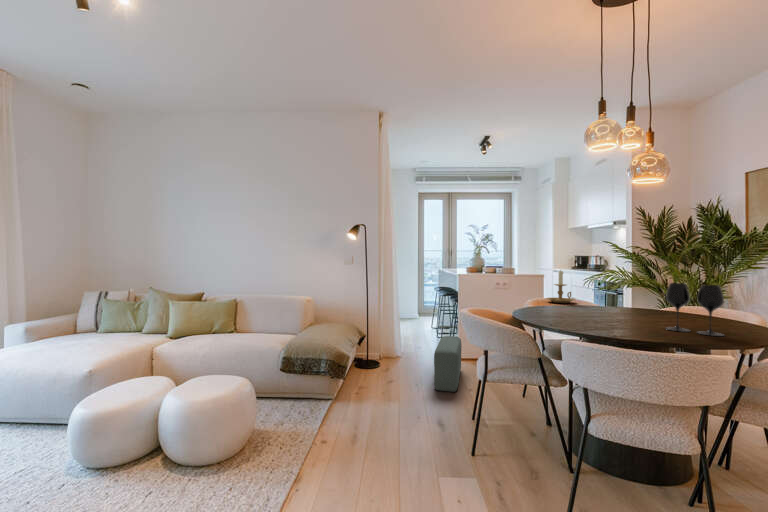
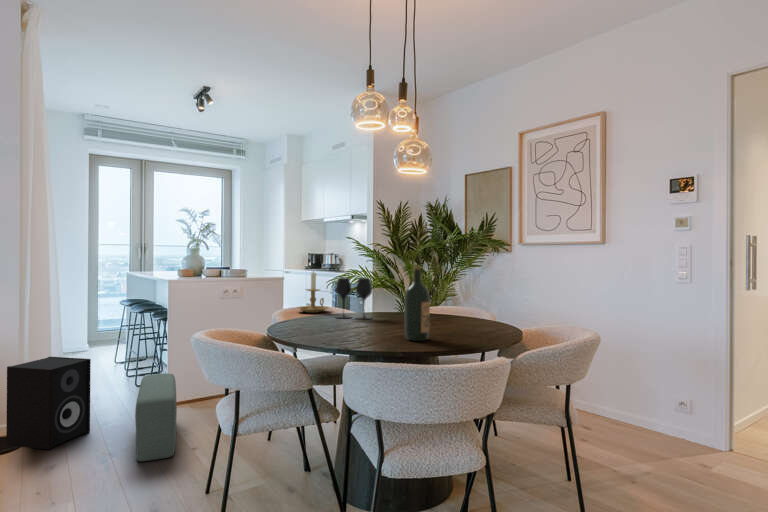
wine bottle: none [627,266,654,333] -> present [405,266,430,341]
wine glass: present [666,283,724,336] -> present [336,278,372,319]
speaker: none [372,318,413,372] -> present [6,357,91,450]

